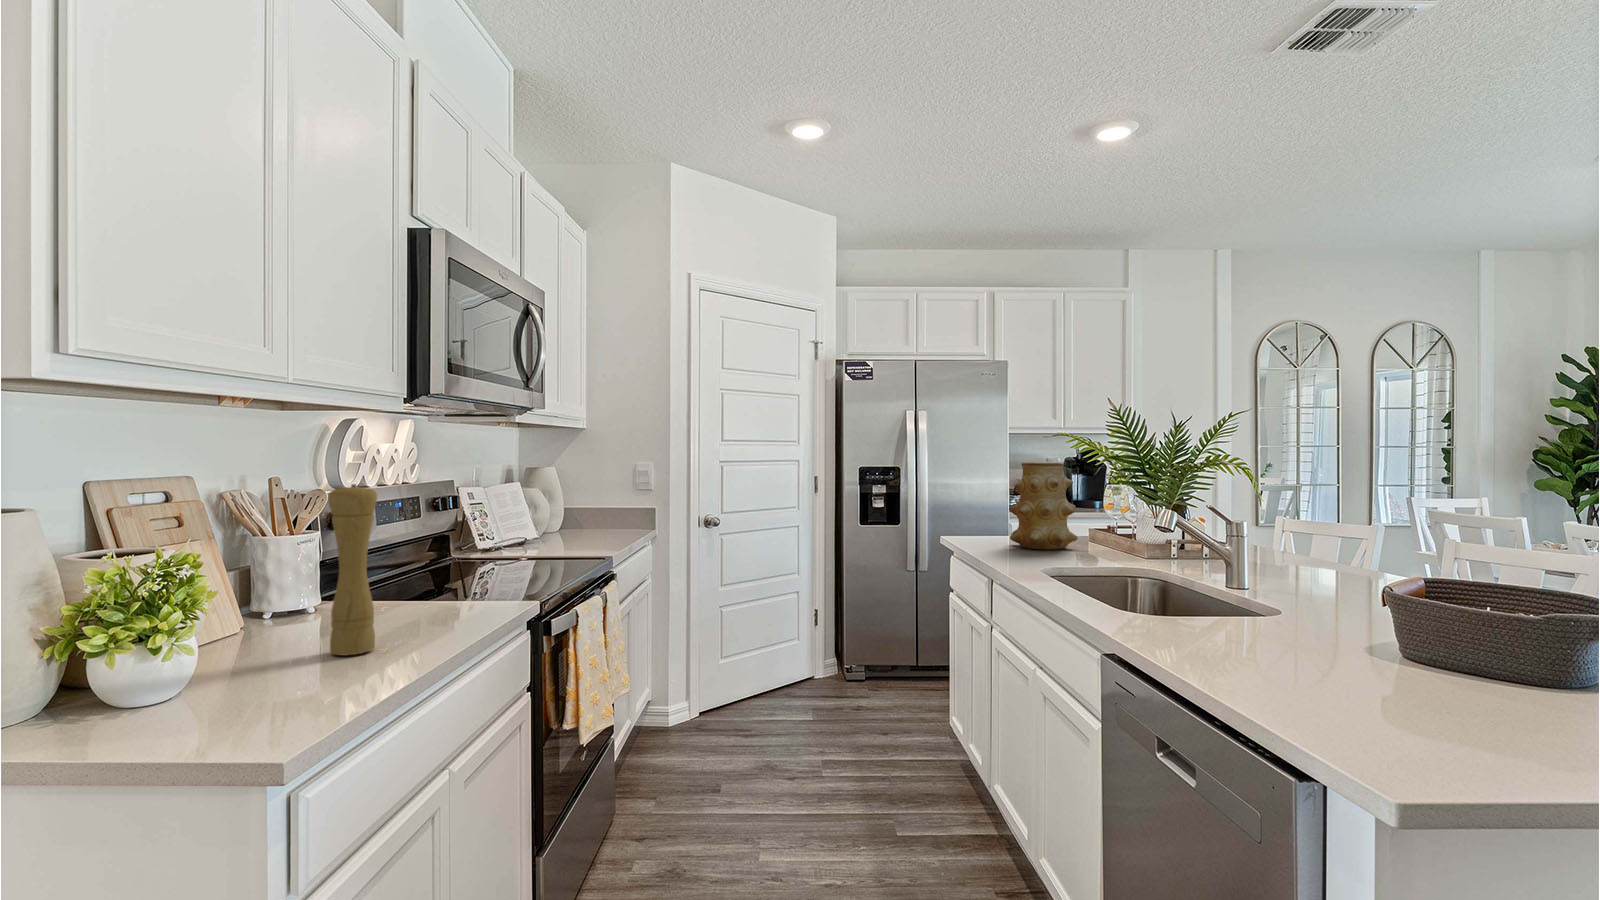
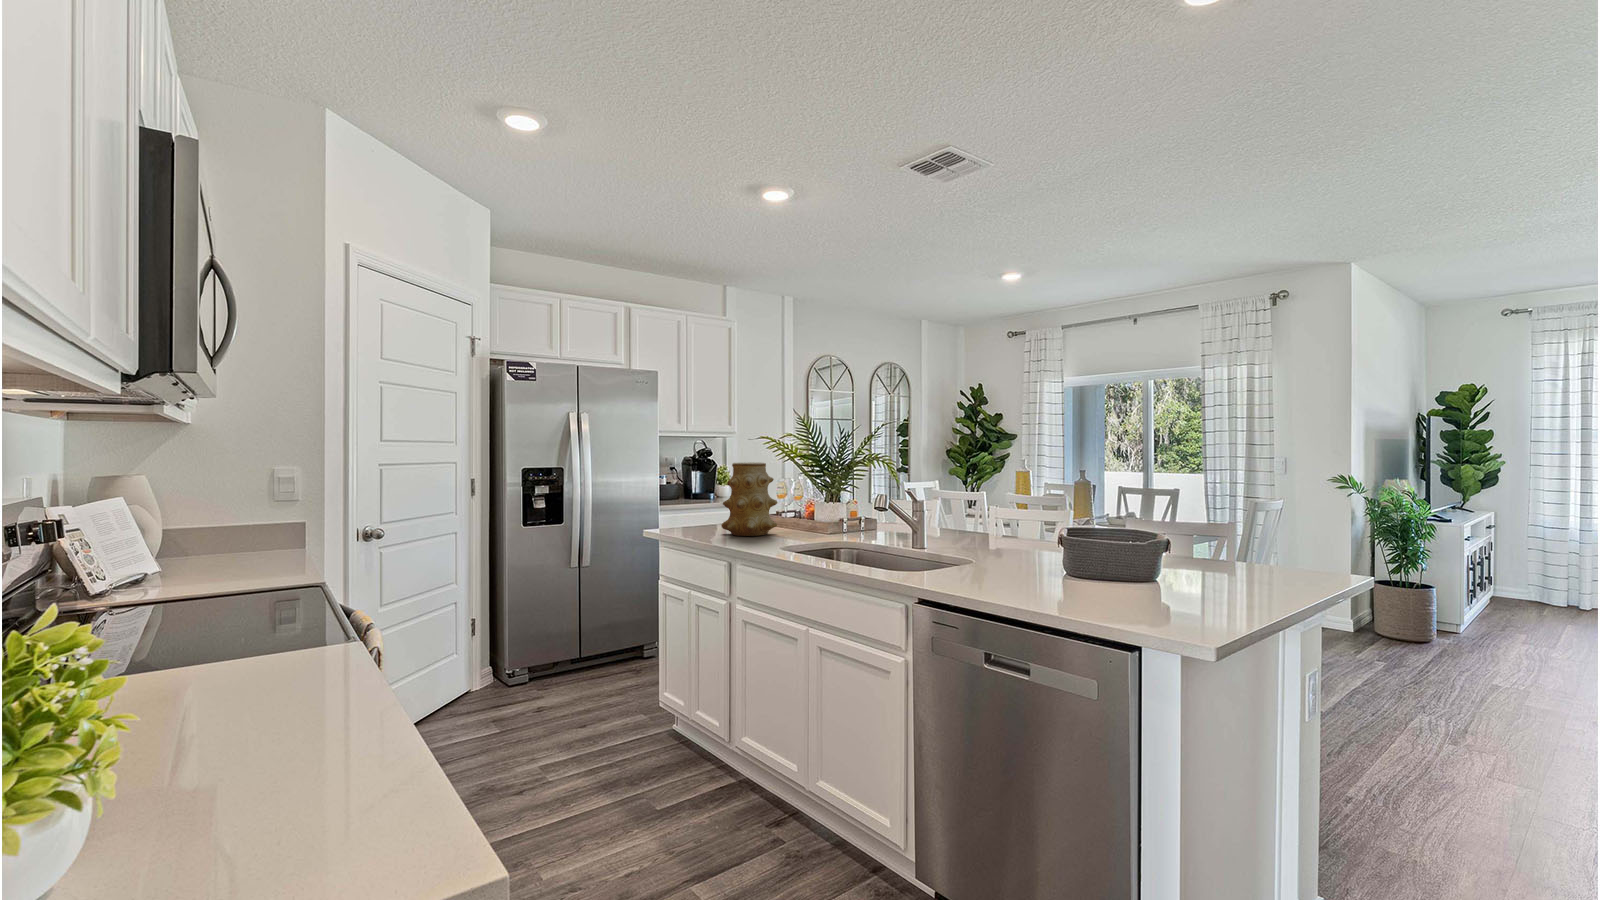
pepper mill: present [328,484,377,655] -> none [196,510,273,757]

